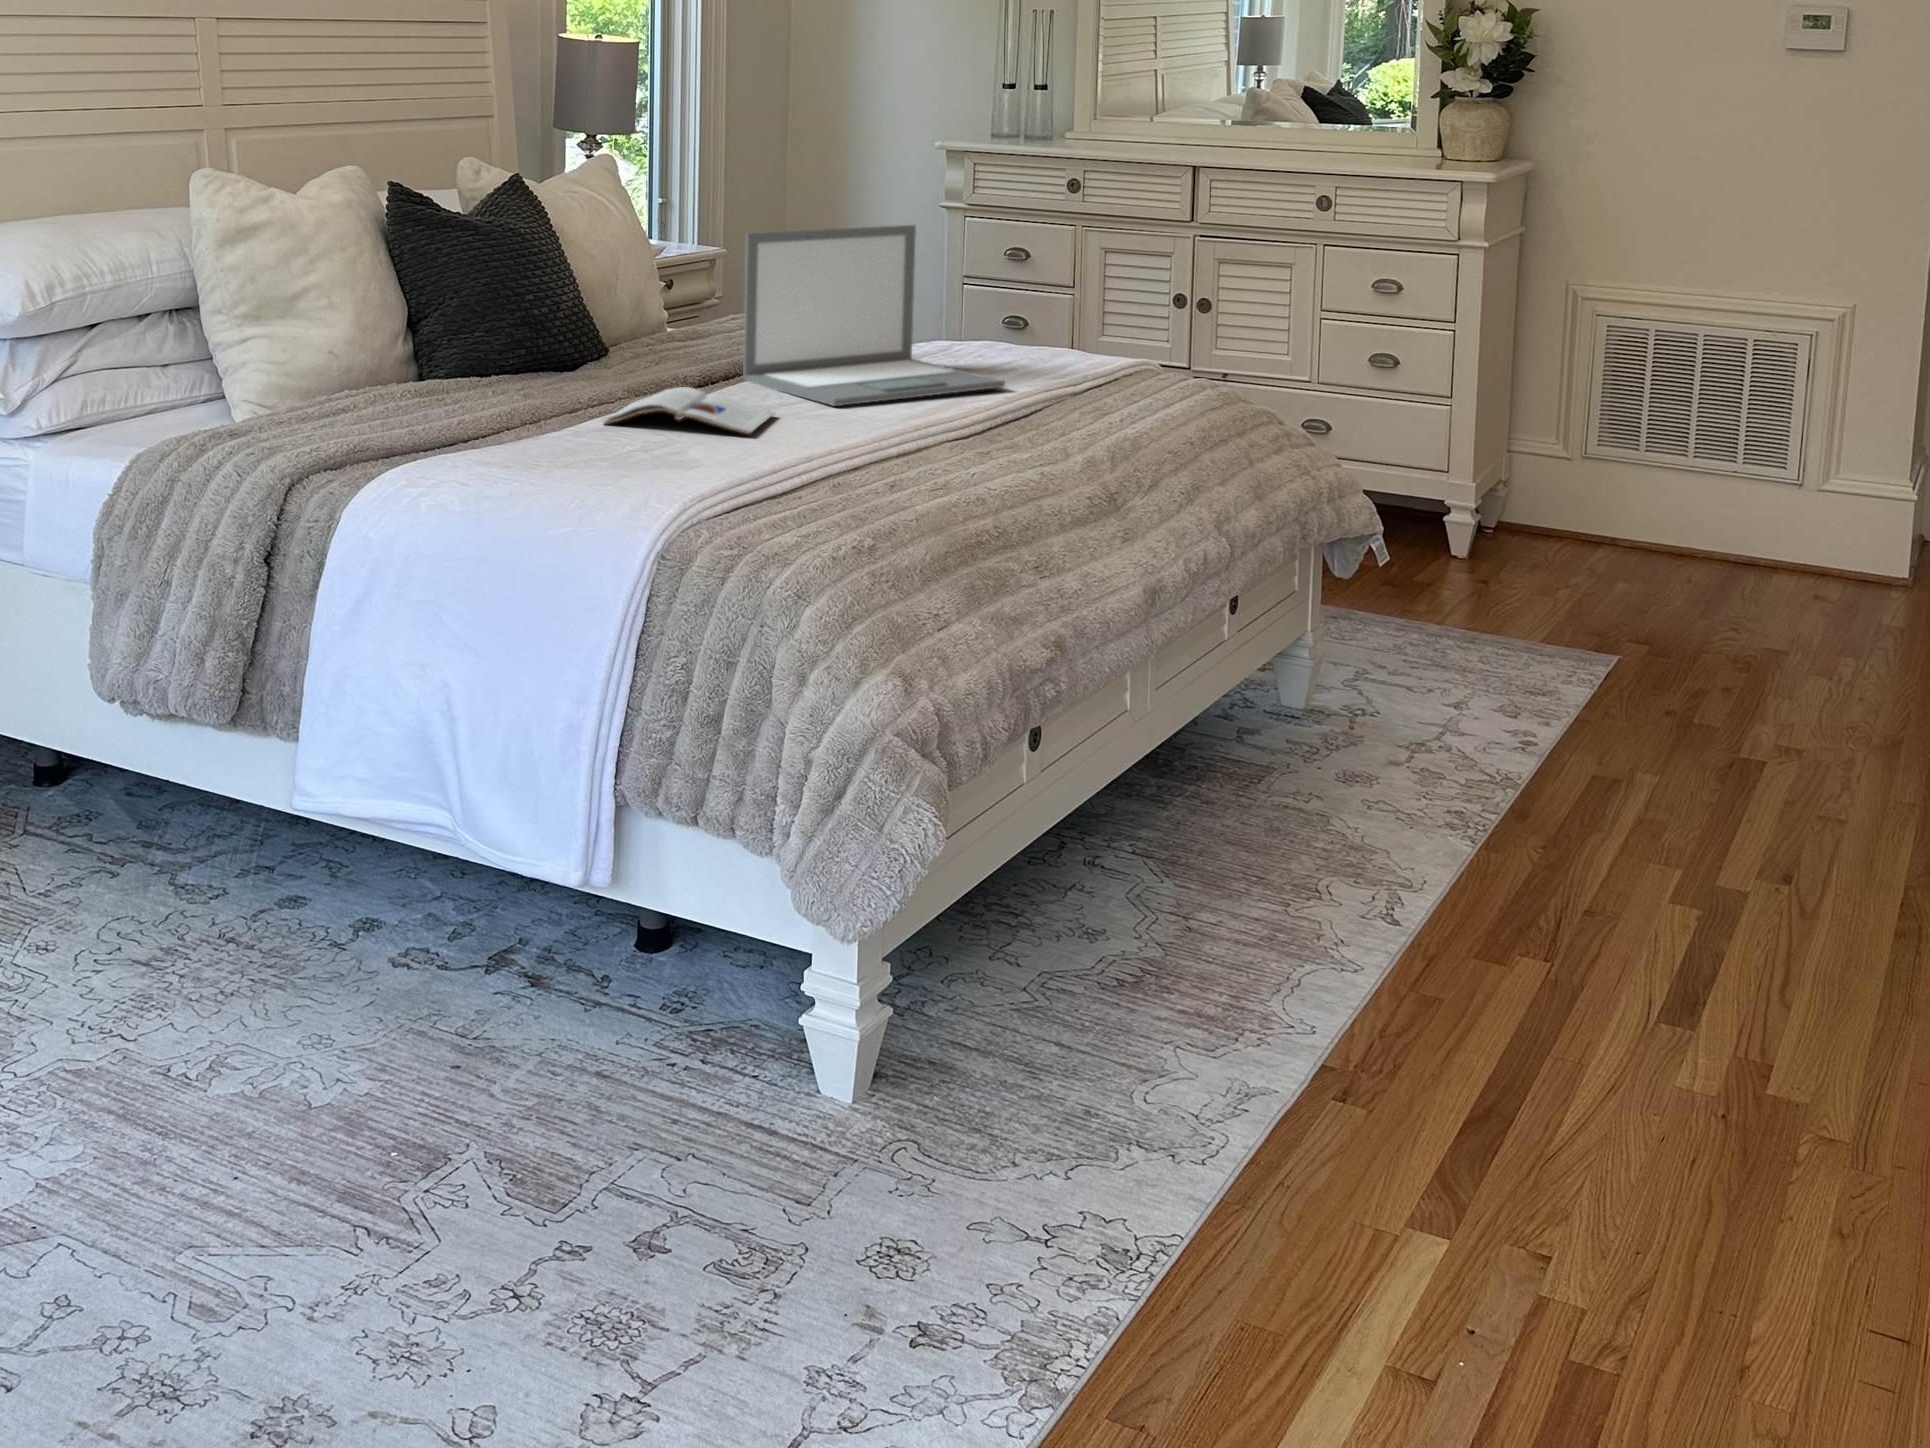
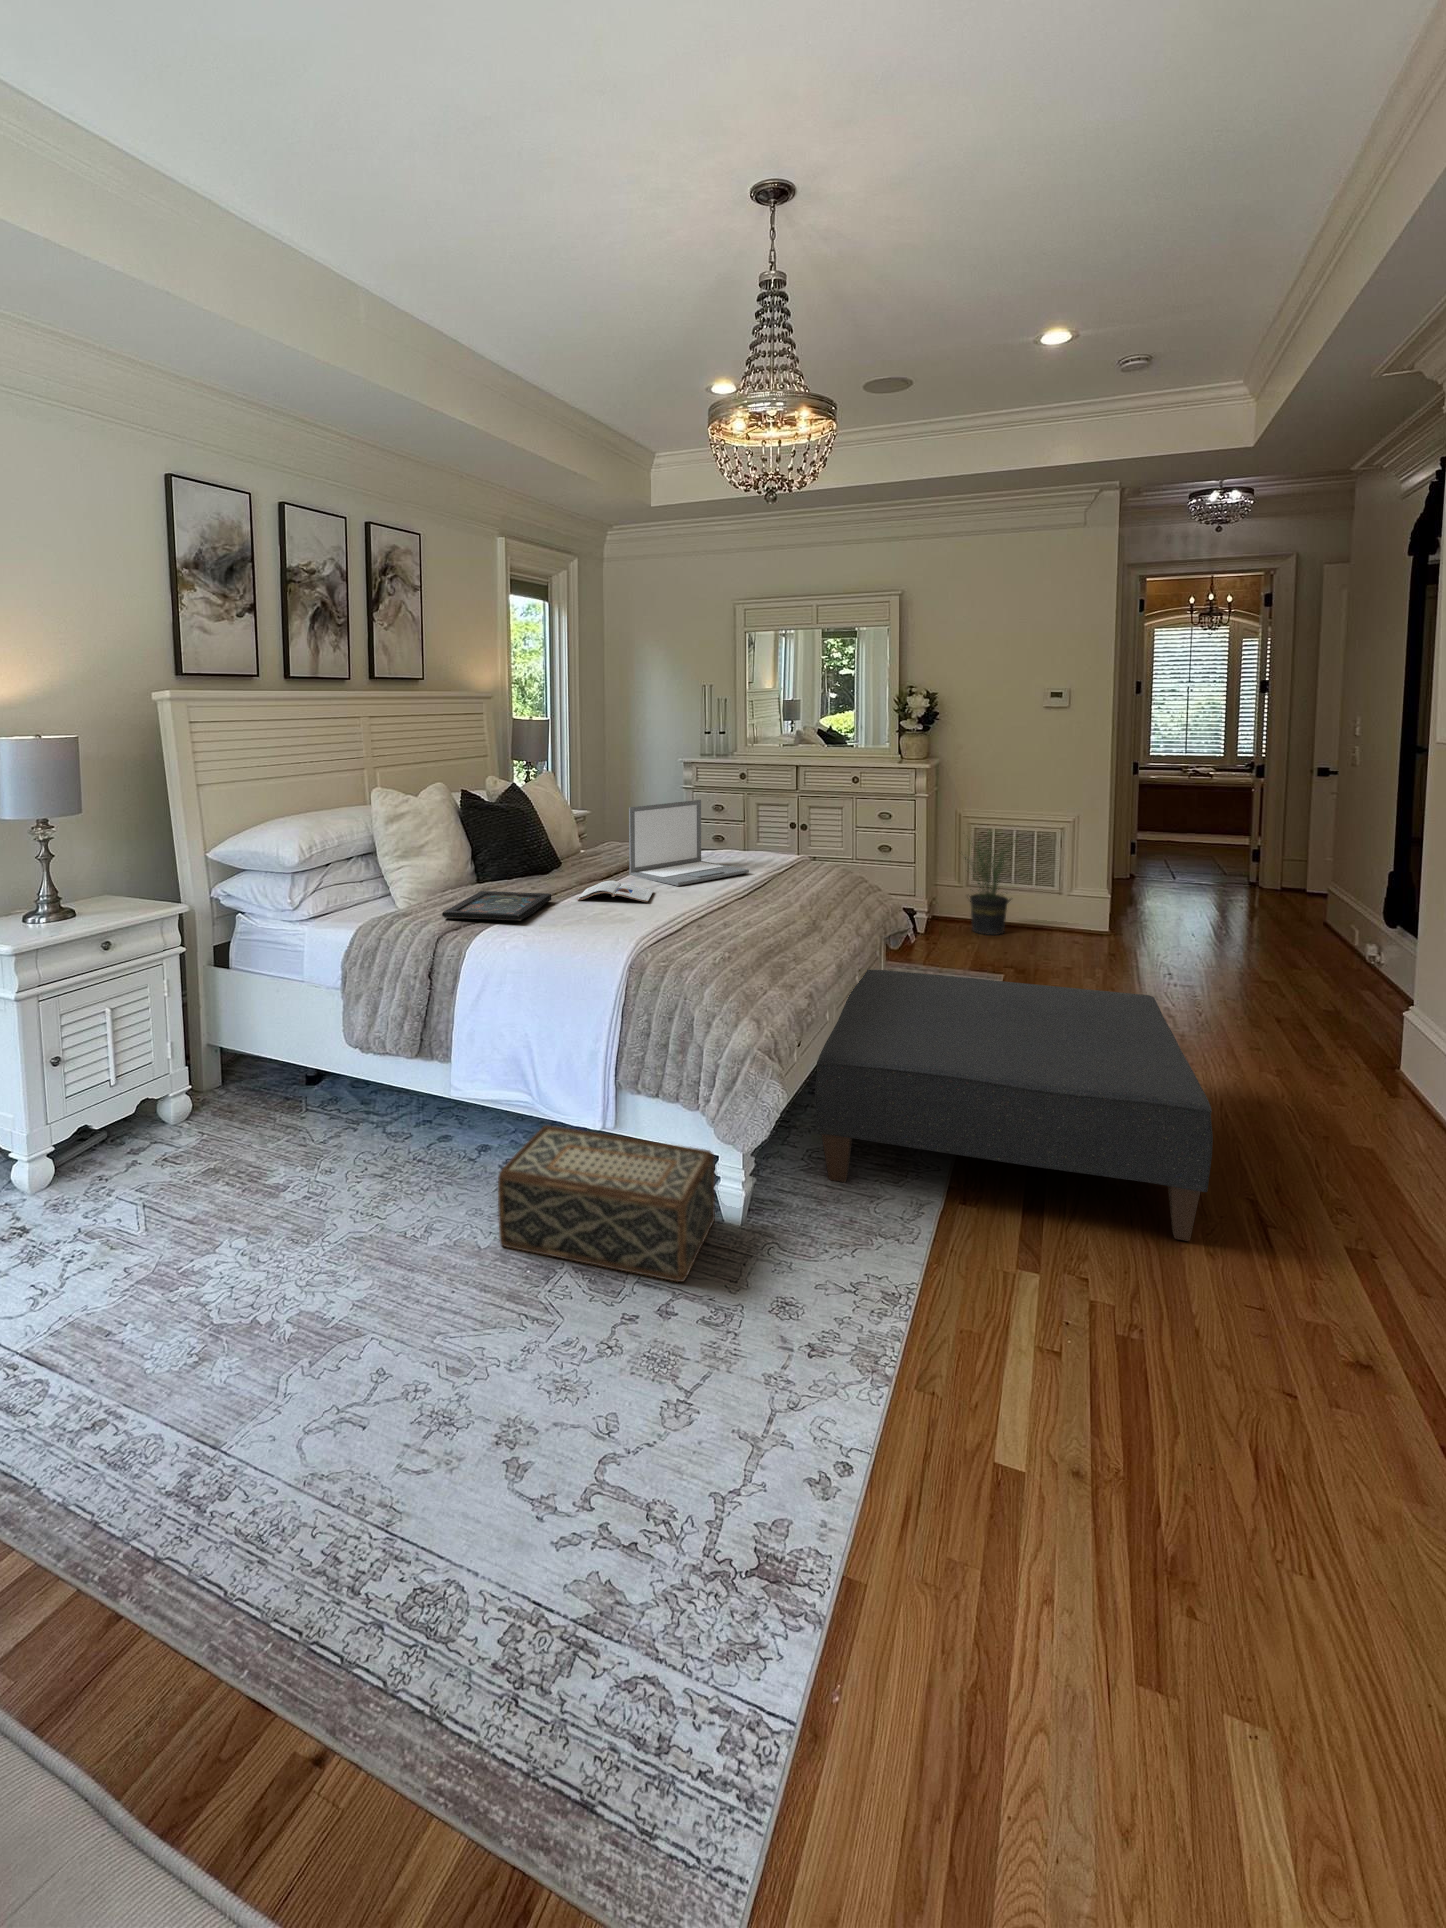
potted plant: none [1544,322,1704,565] -> present [964,830,1017,935]
tray: none [302,395,547,455] -> present [442,891,551,920]
ottoman: none [1044,609,1862,1199] -> present [815,970,1213,1241]
woven basket: none [350,874,803,1193] -> present [498,1125,715,1282]

